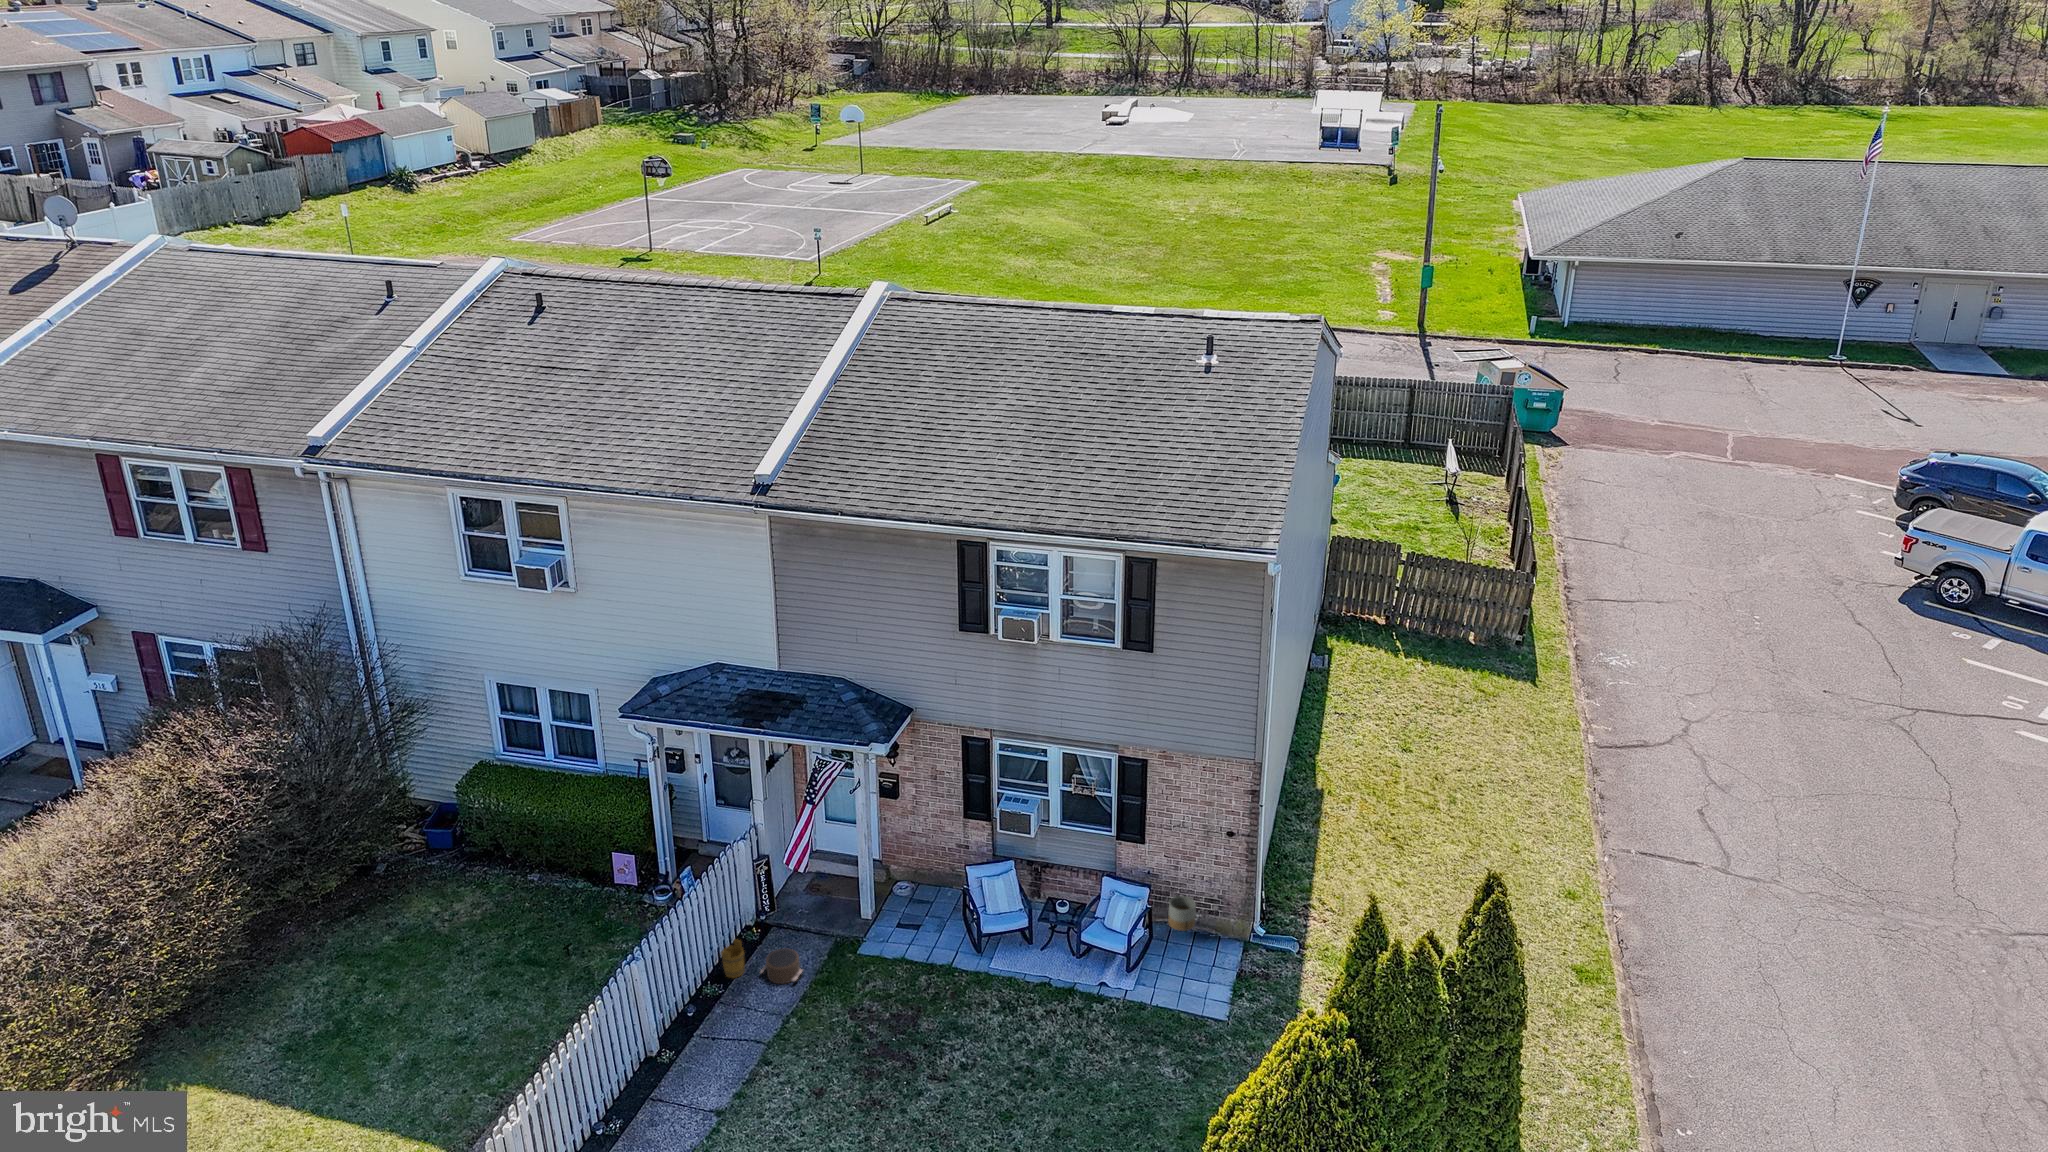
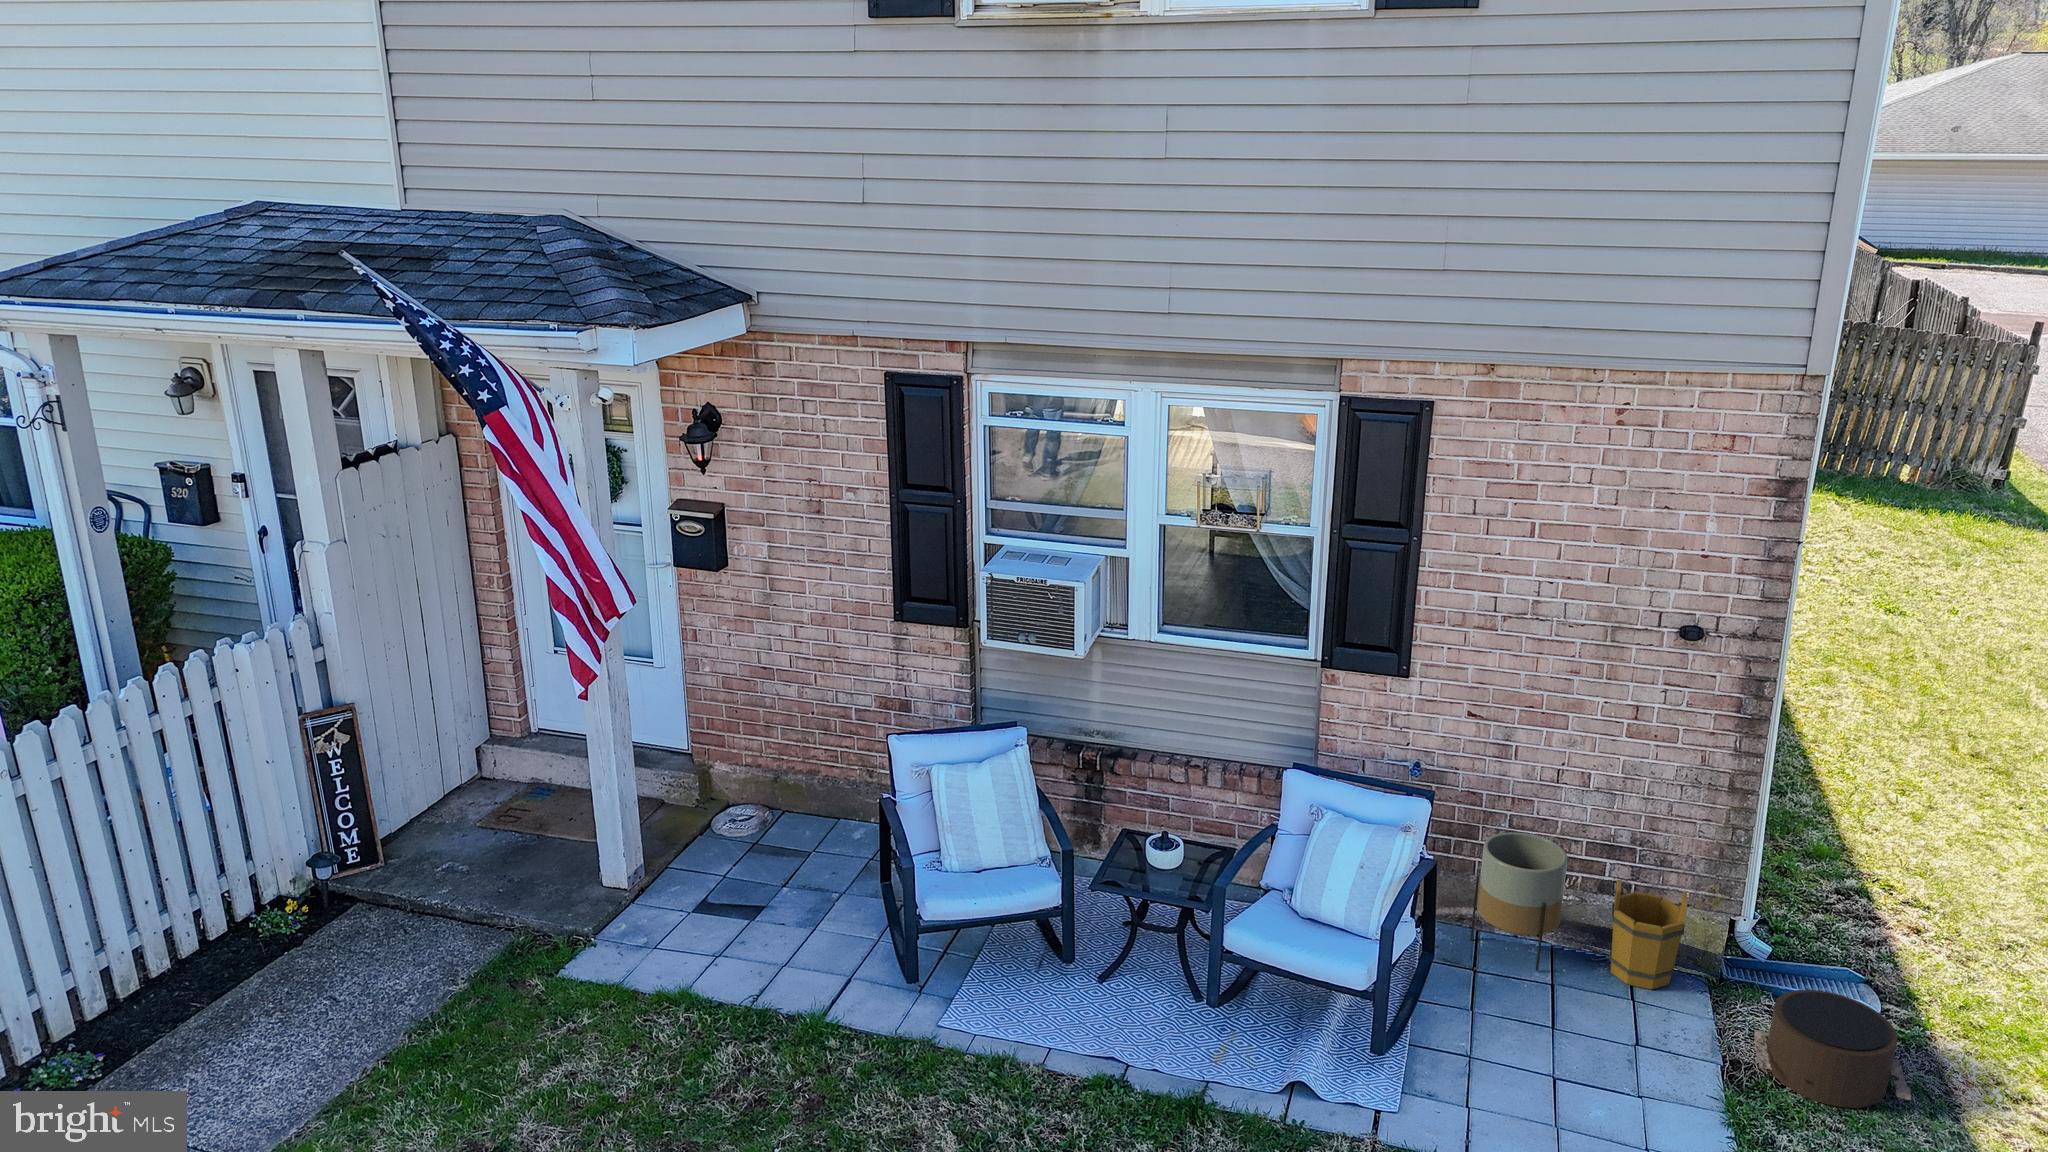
bucket: present [720,939,745,978] -> present [1610,880,1691,989]
pouf: present [761,948,802,984] -> present [1754,990,1911,1108]

